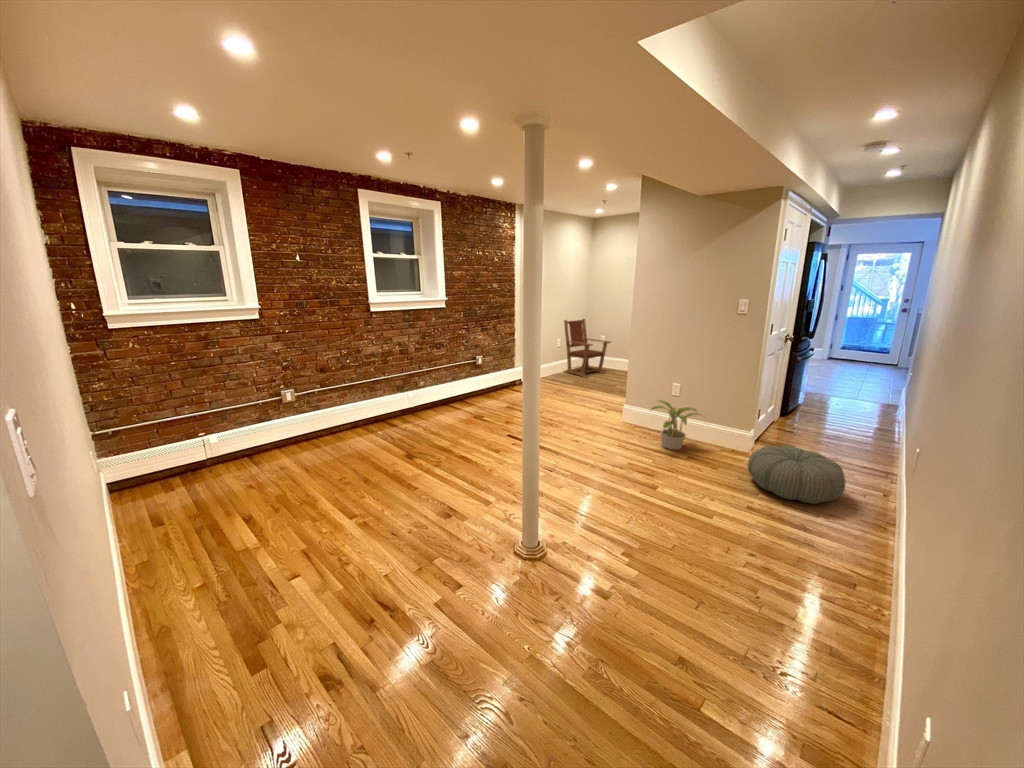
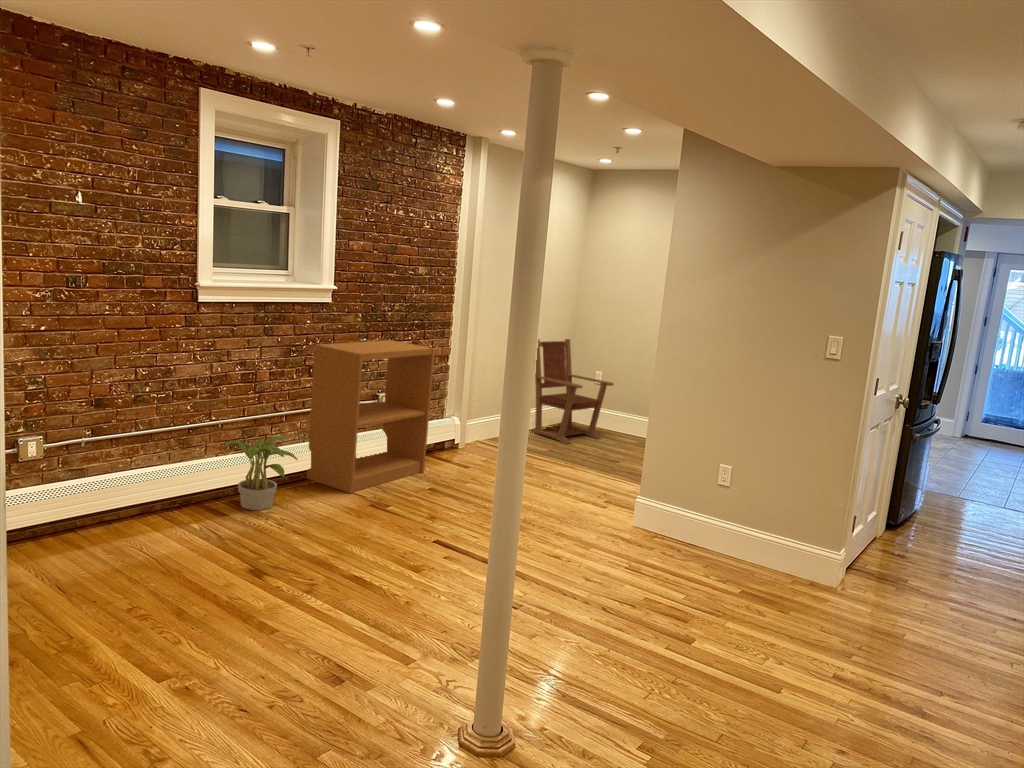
bookshelf: none [438,326,505,412] -> present [307,340,435,493]
potted plant: present [651,400,698,450] -> present [224,436,298,510]
pouf: present [748,445,845,504] -> none [836,577,981,673]

